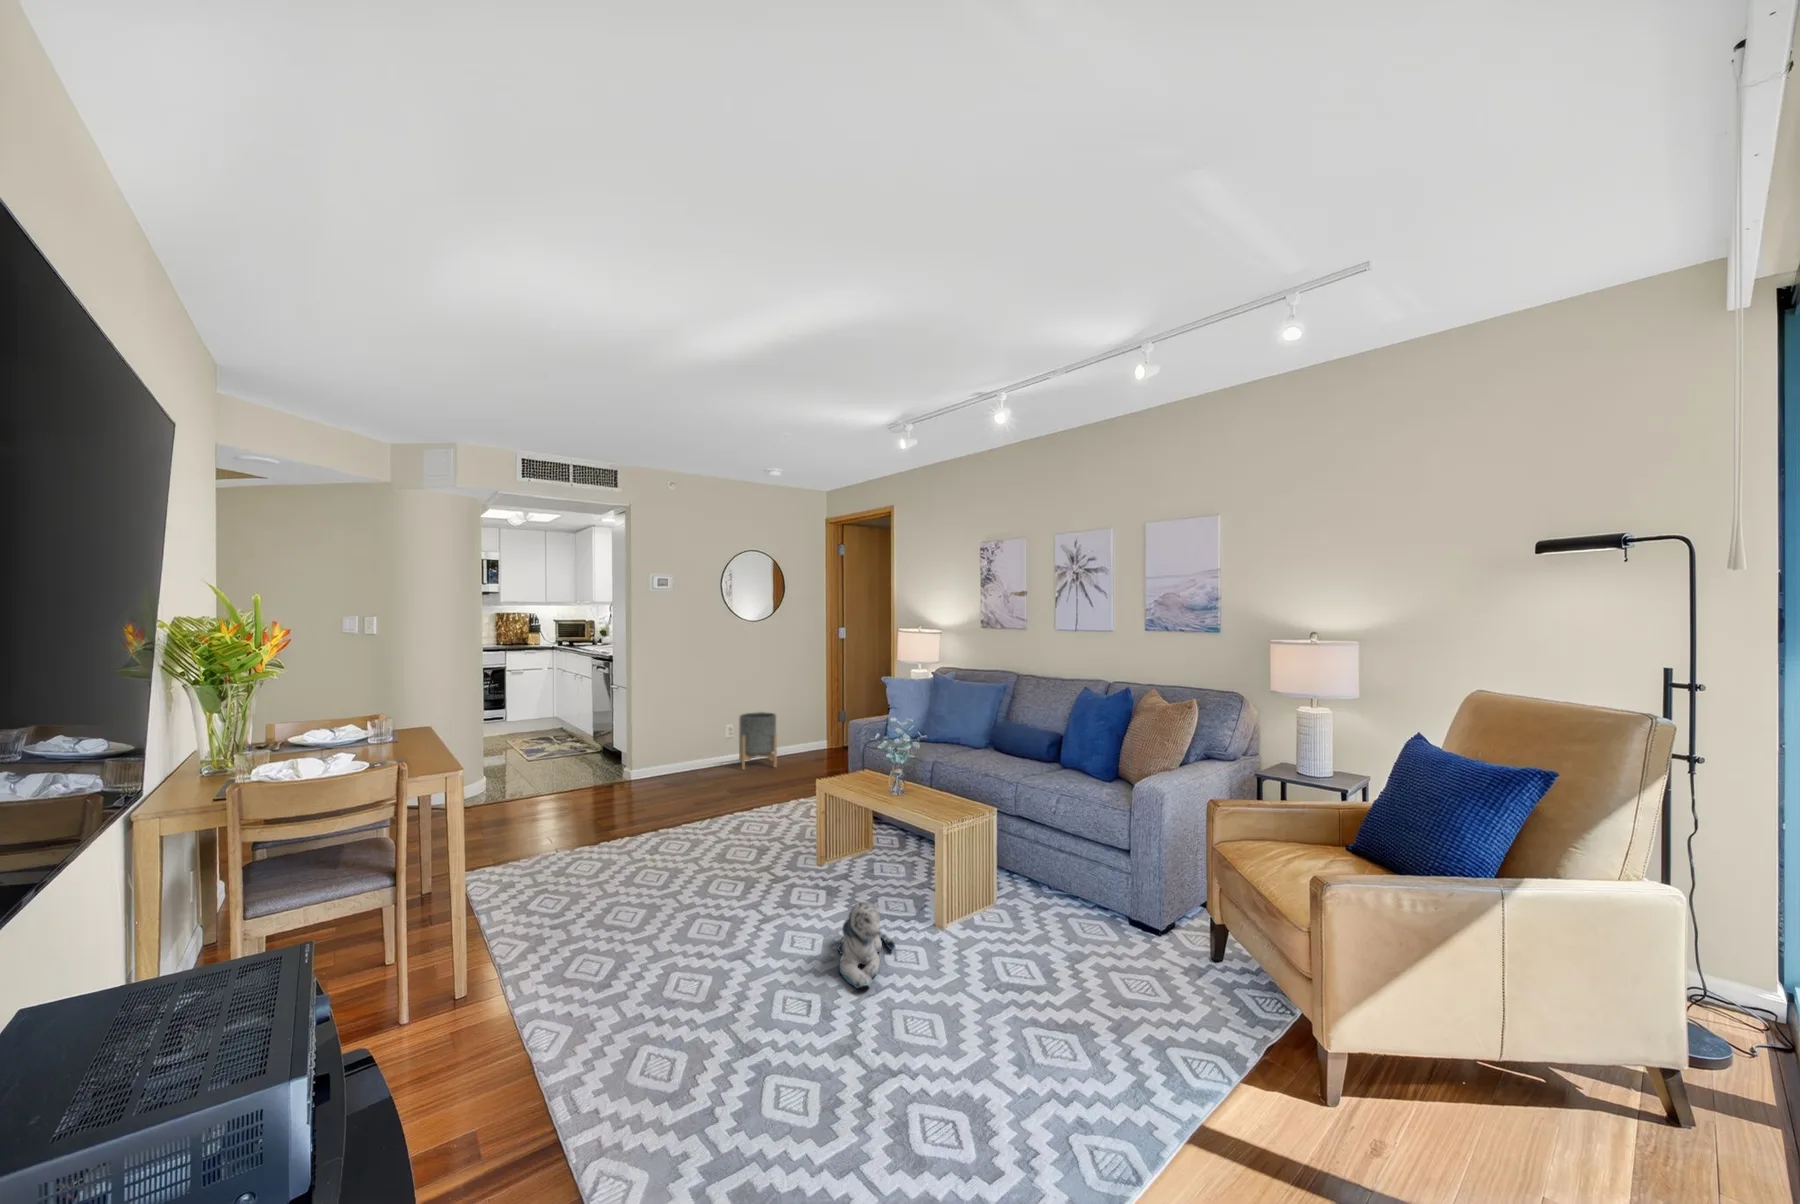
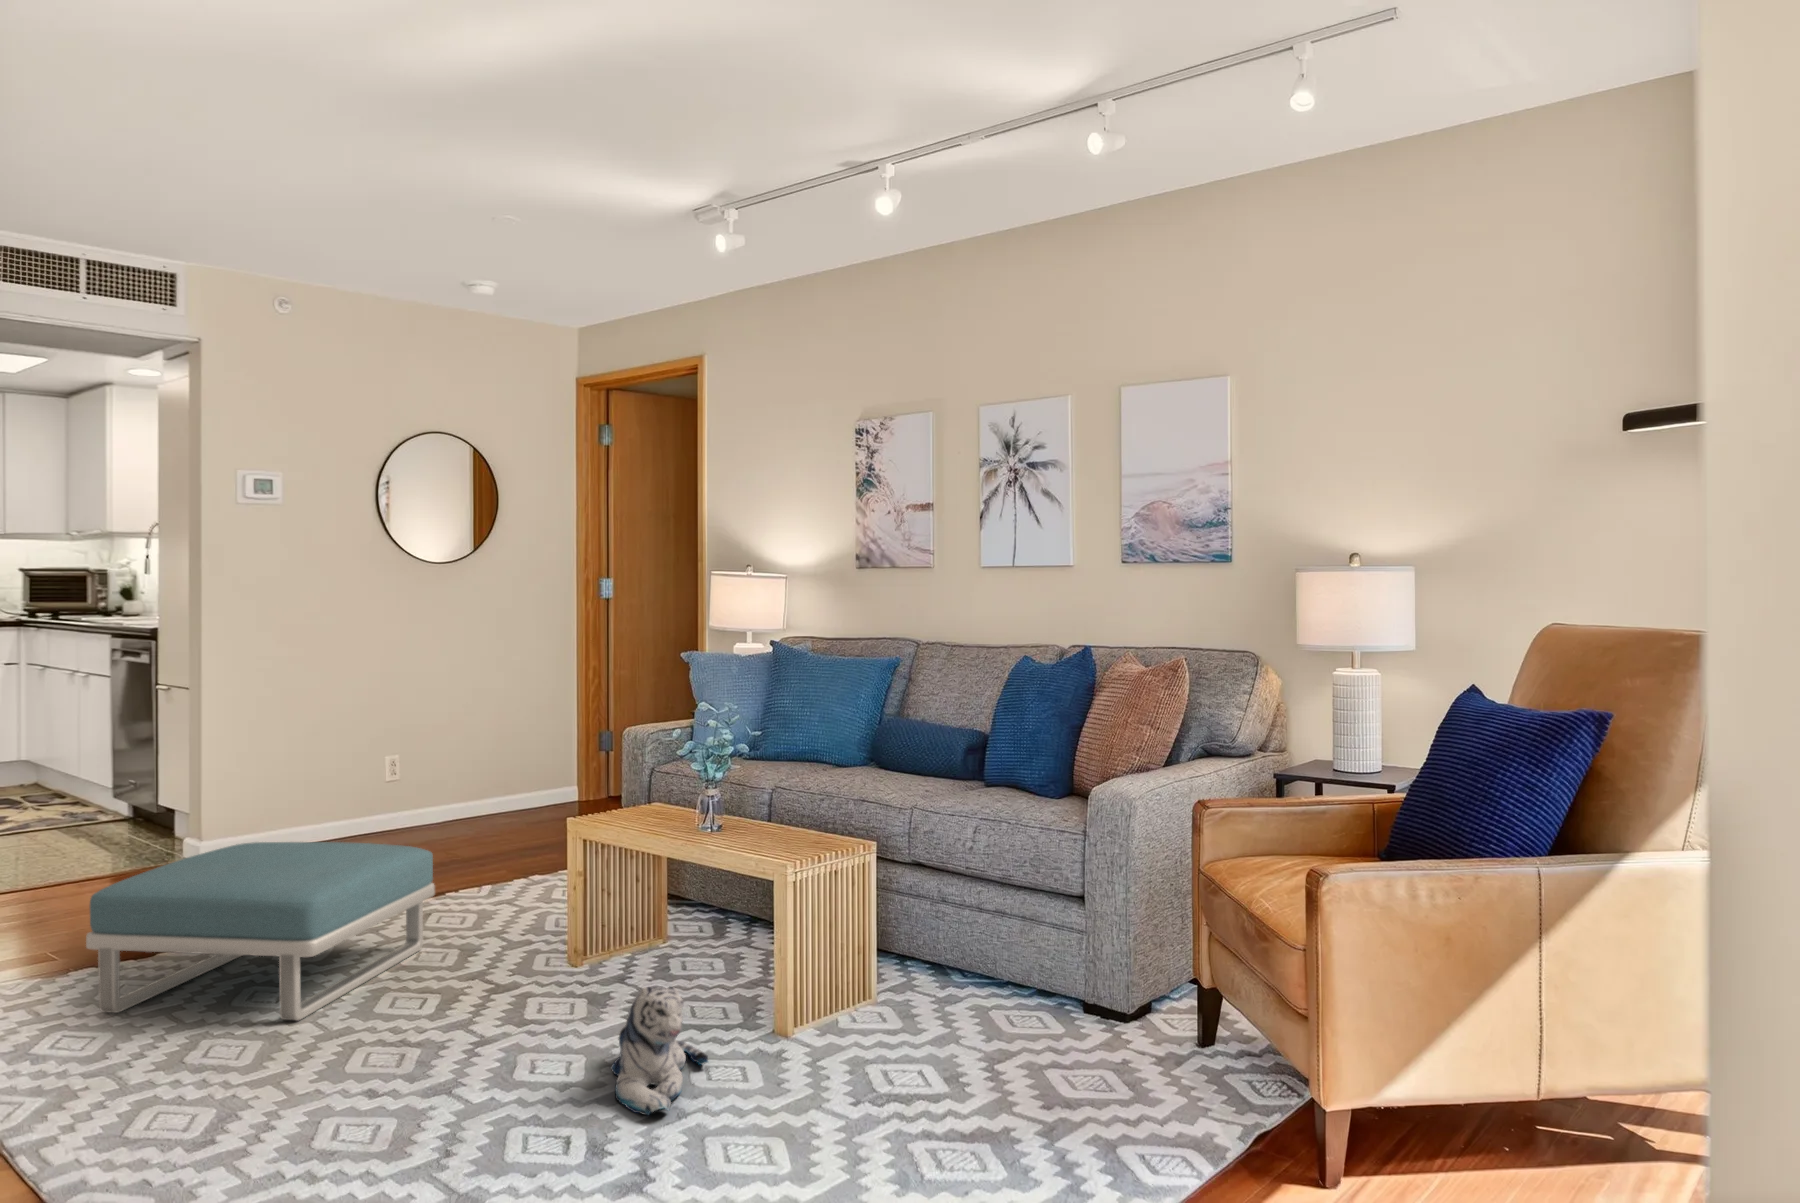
planter: present [739,712,777,770] -> none [412,734,485,837]
footstool: none [559,783,744,896] -> present [86,842,435,1020]

